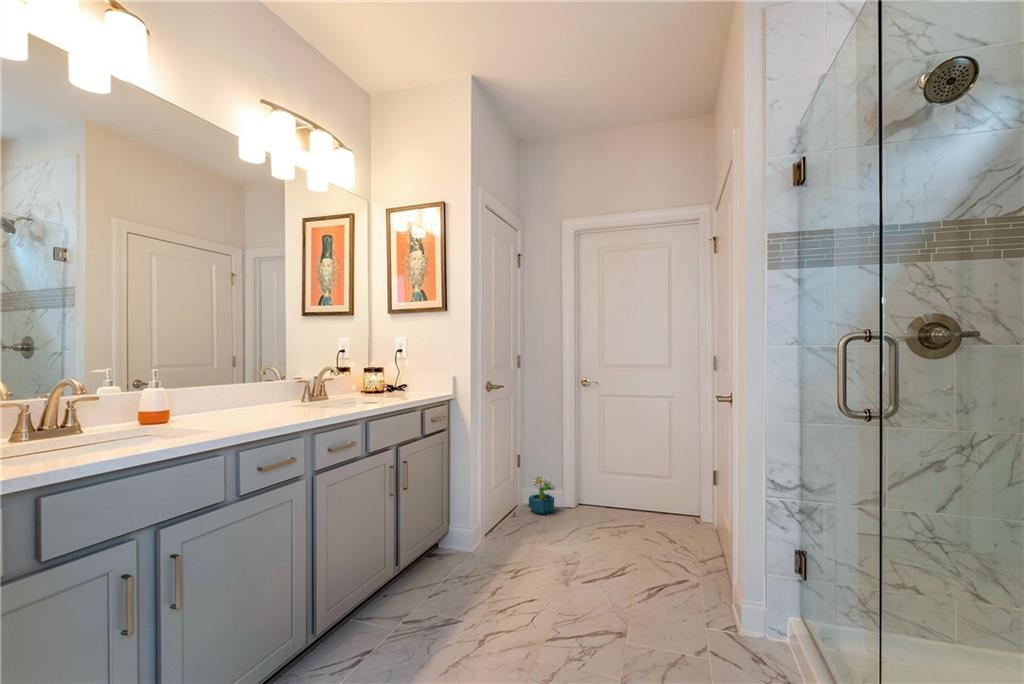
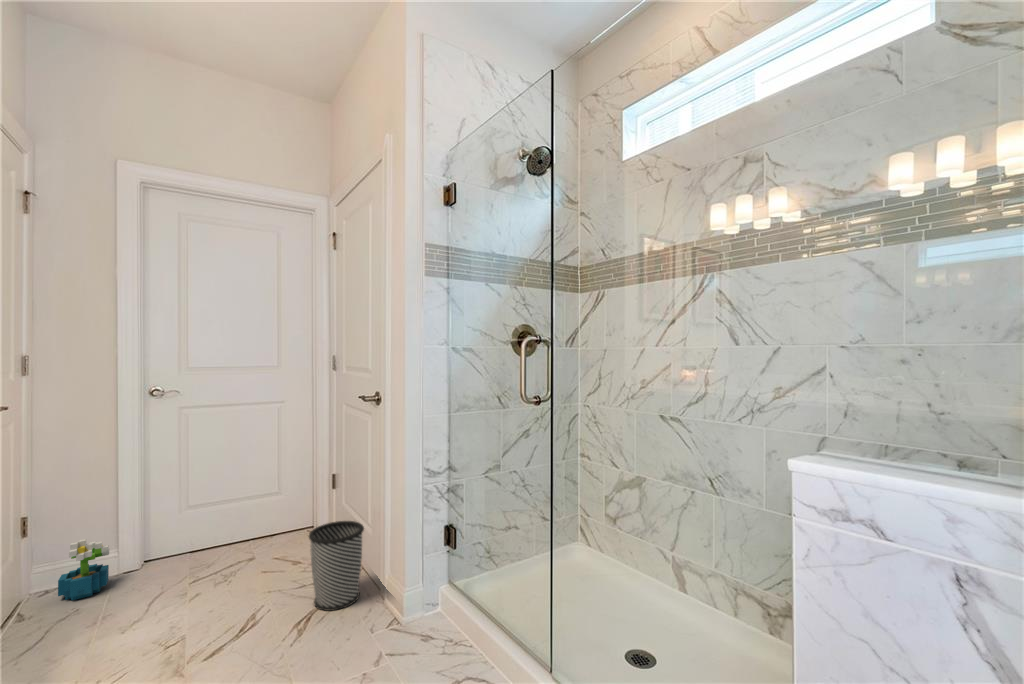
wastebasket: none [665,512,718,595] -> present [309,521,364,611]

